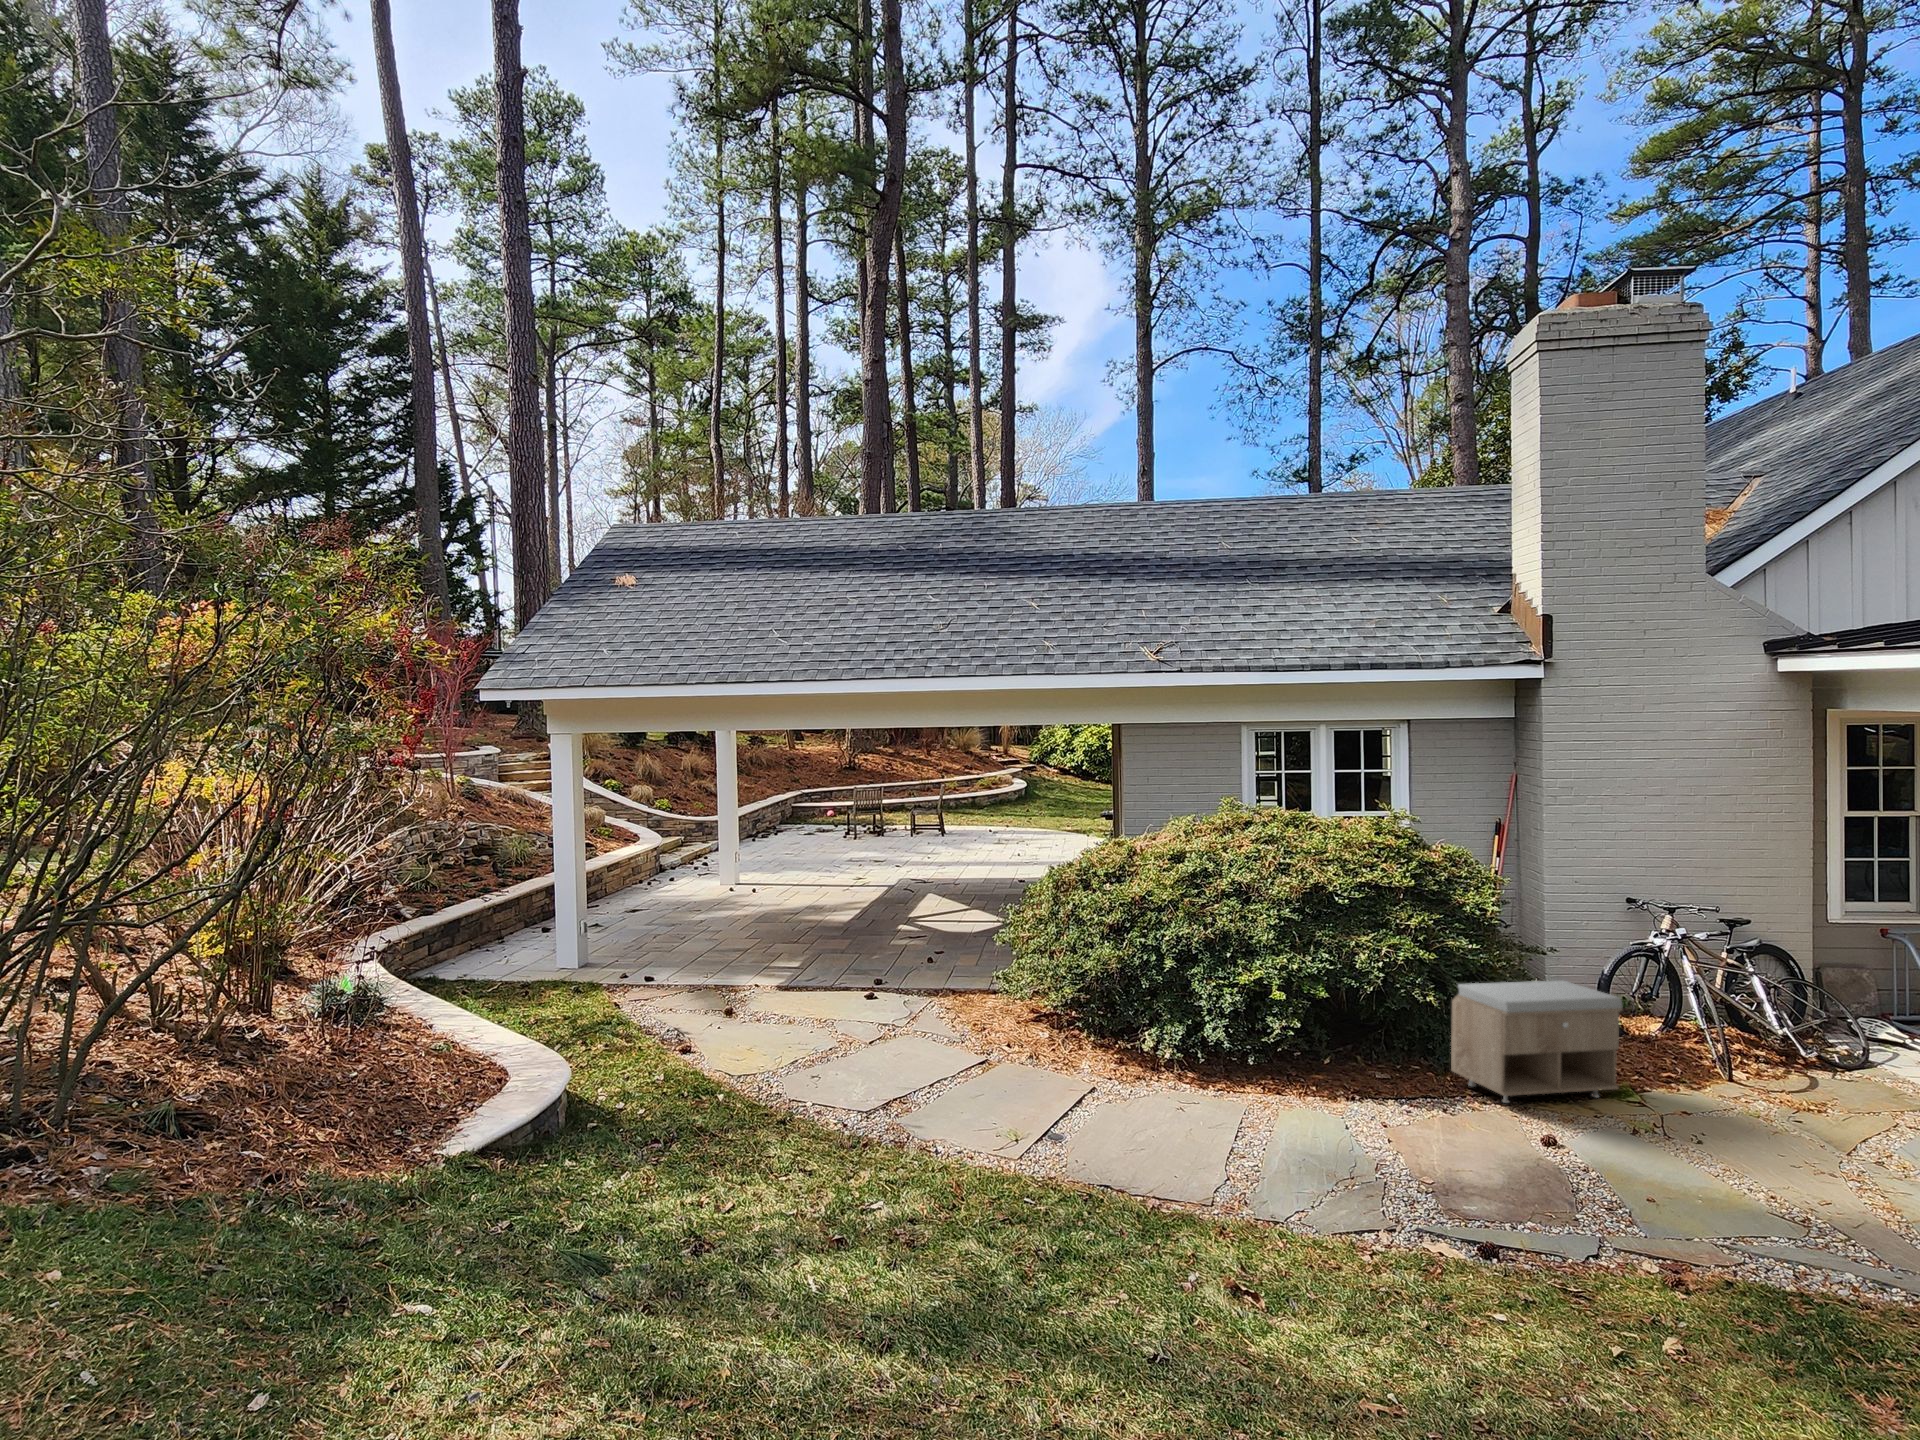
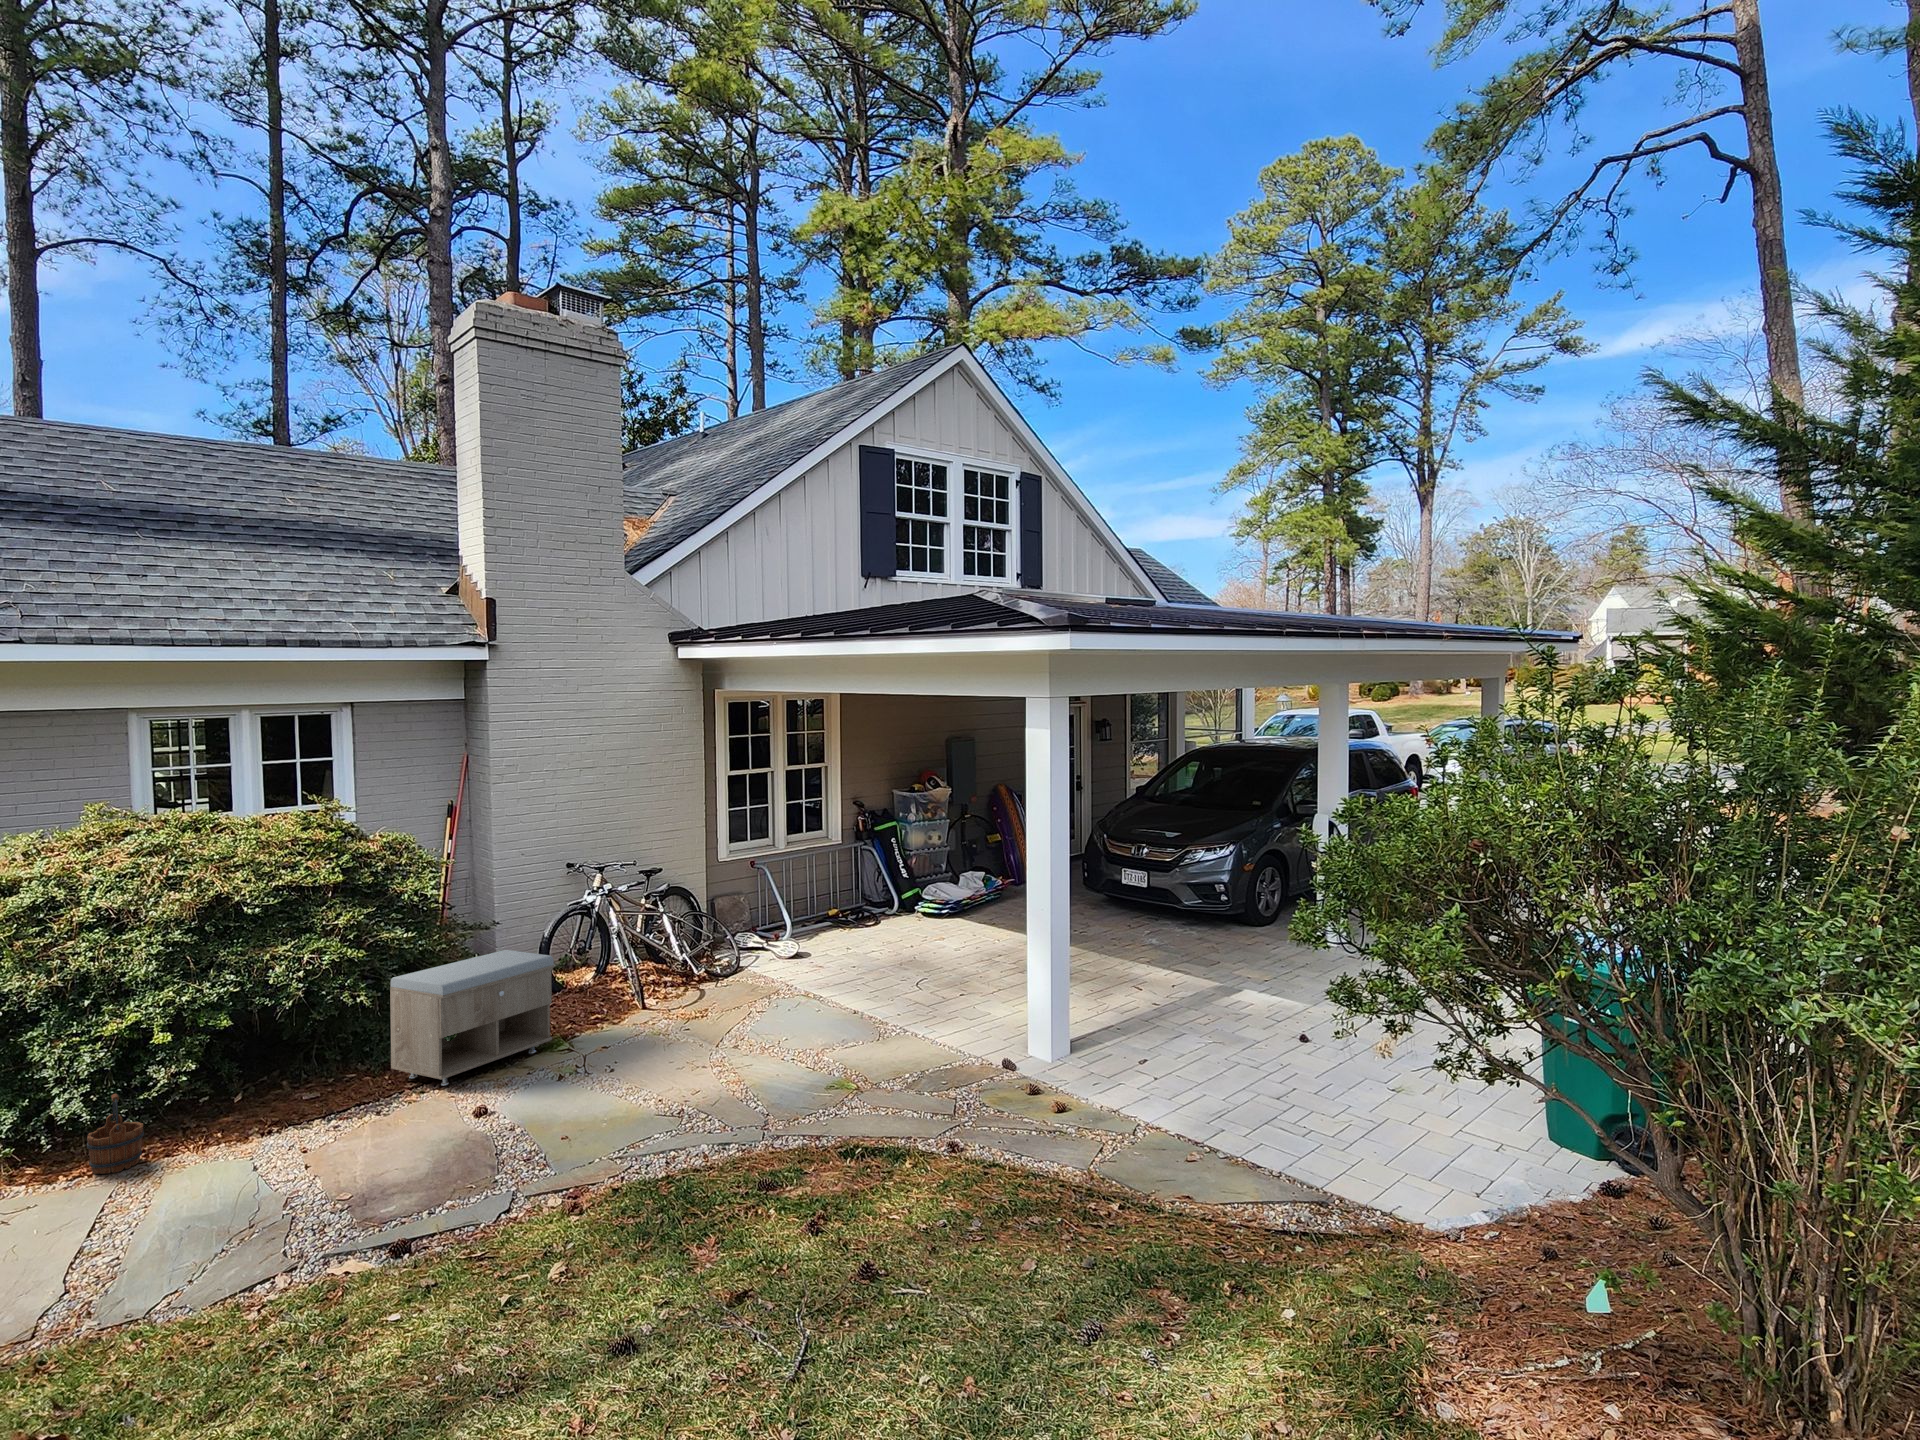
wooden bucket: none [1230,1029,1266,1091] -> present [87,1094,144,1174]

